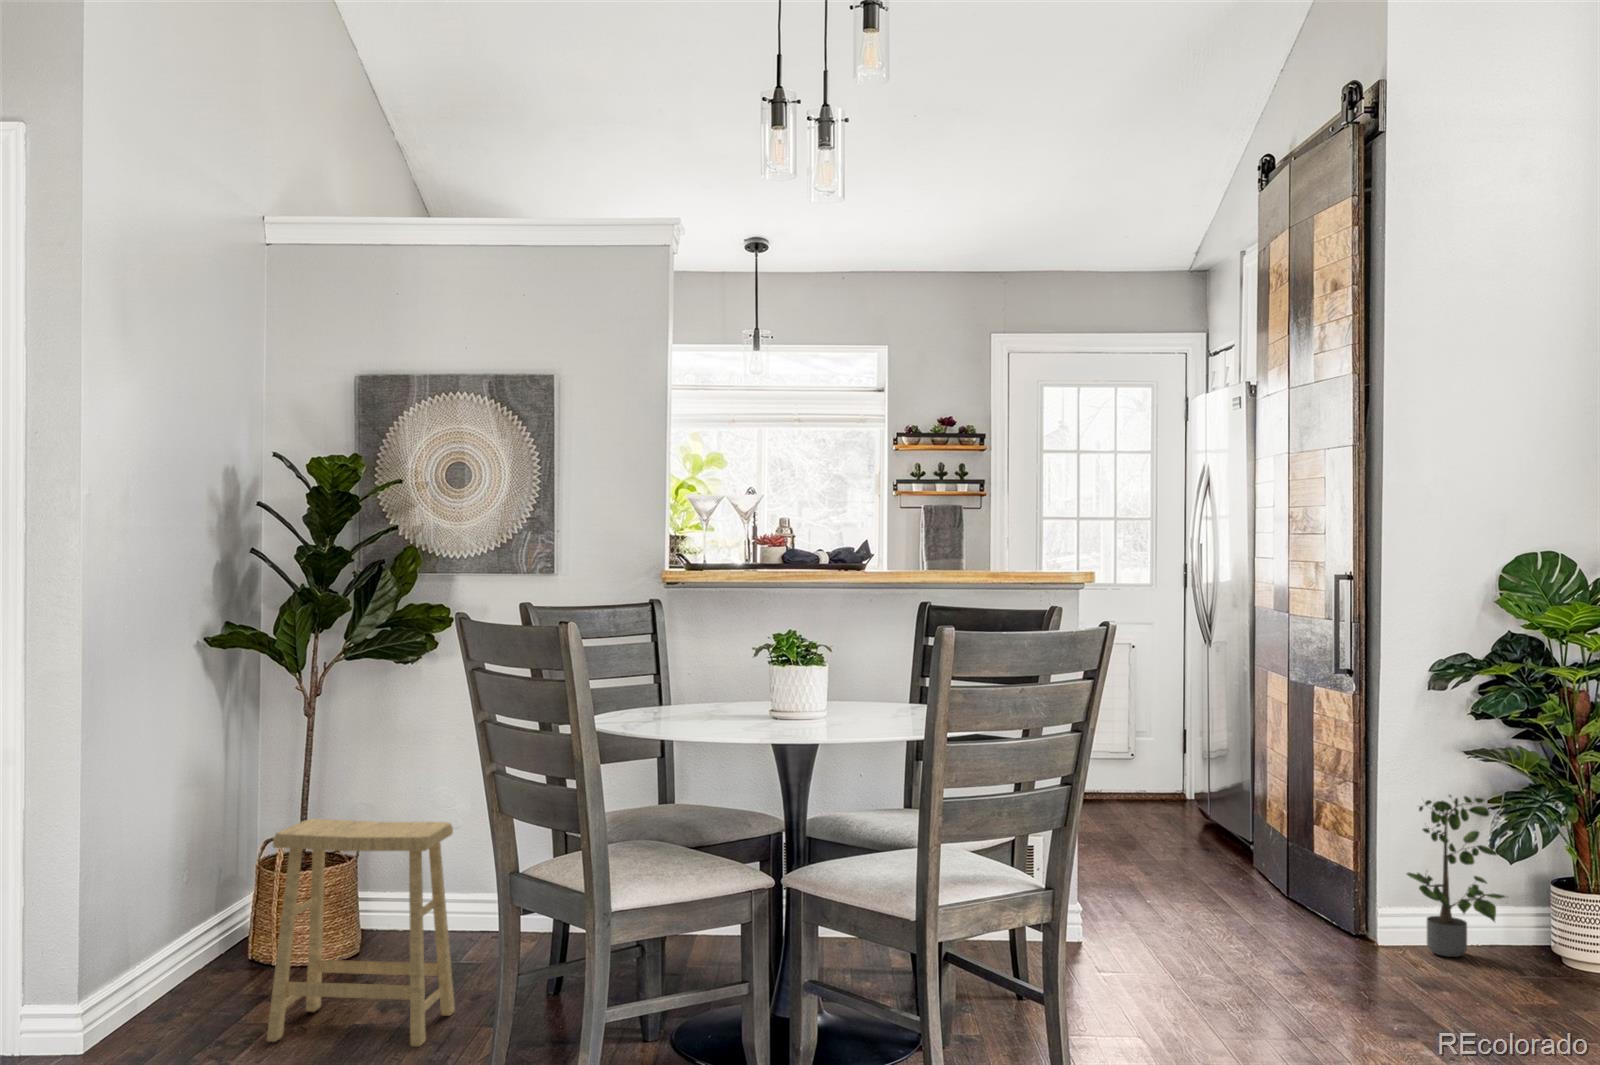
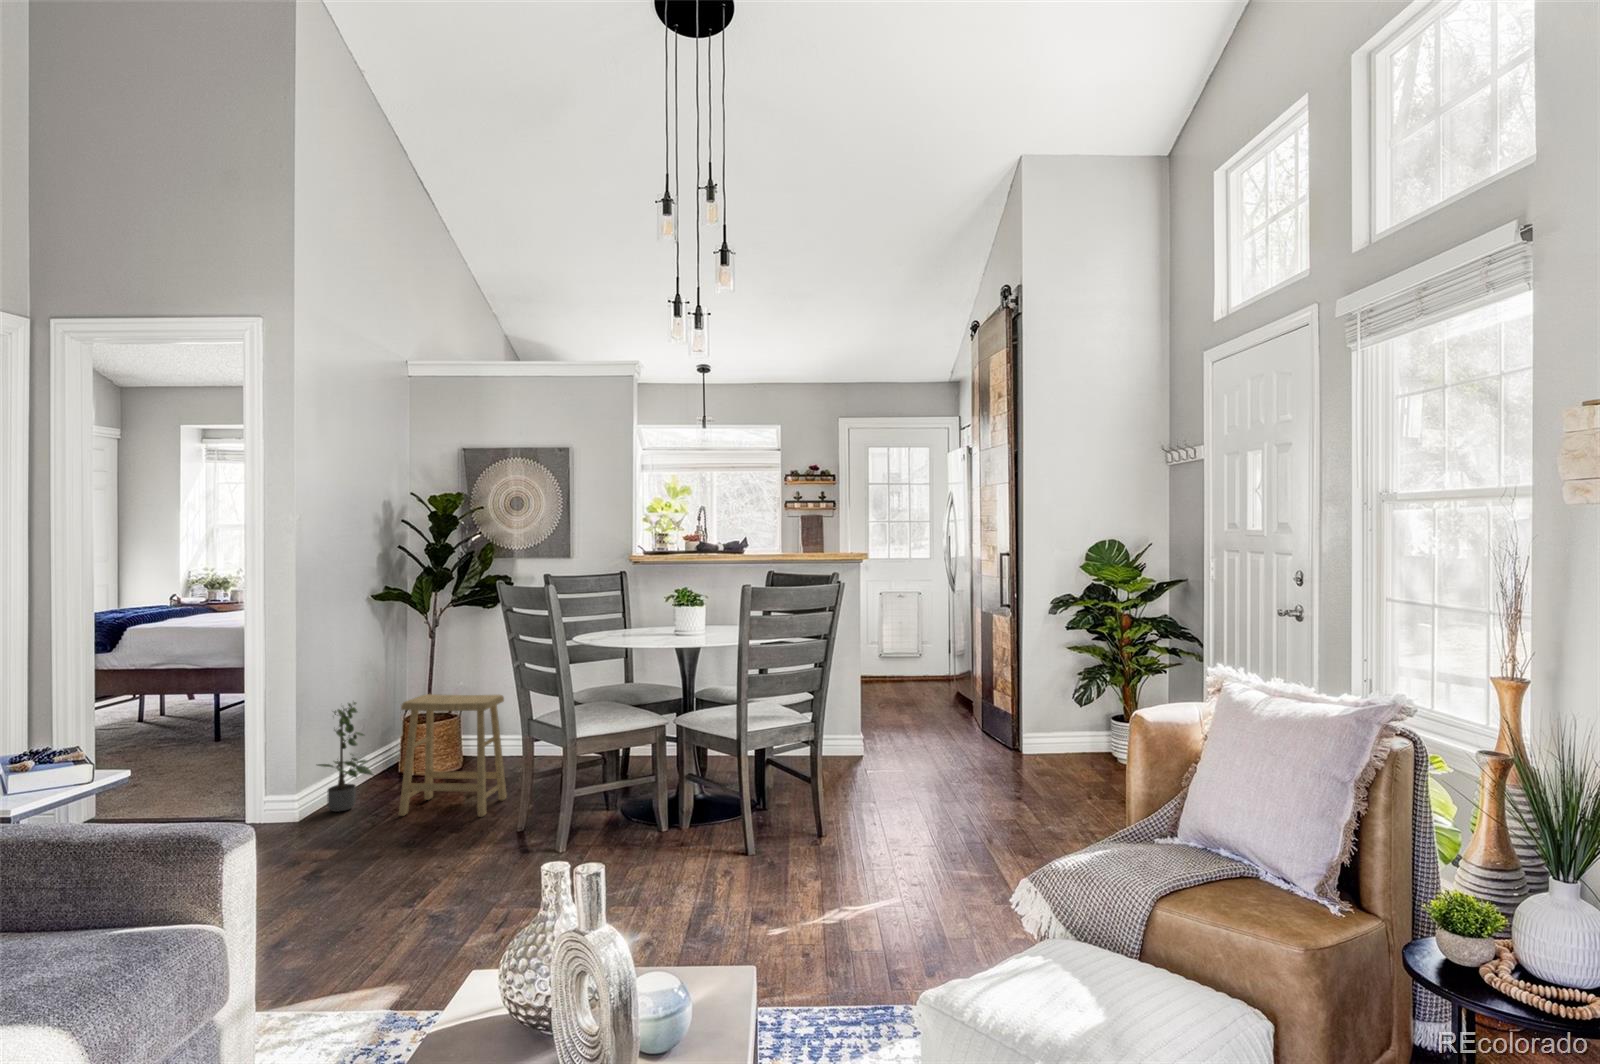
potted plant: present [1407,795,1505,957] -> present [317,702,374,812]

